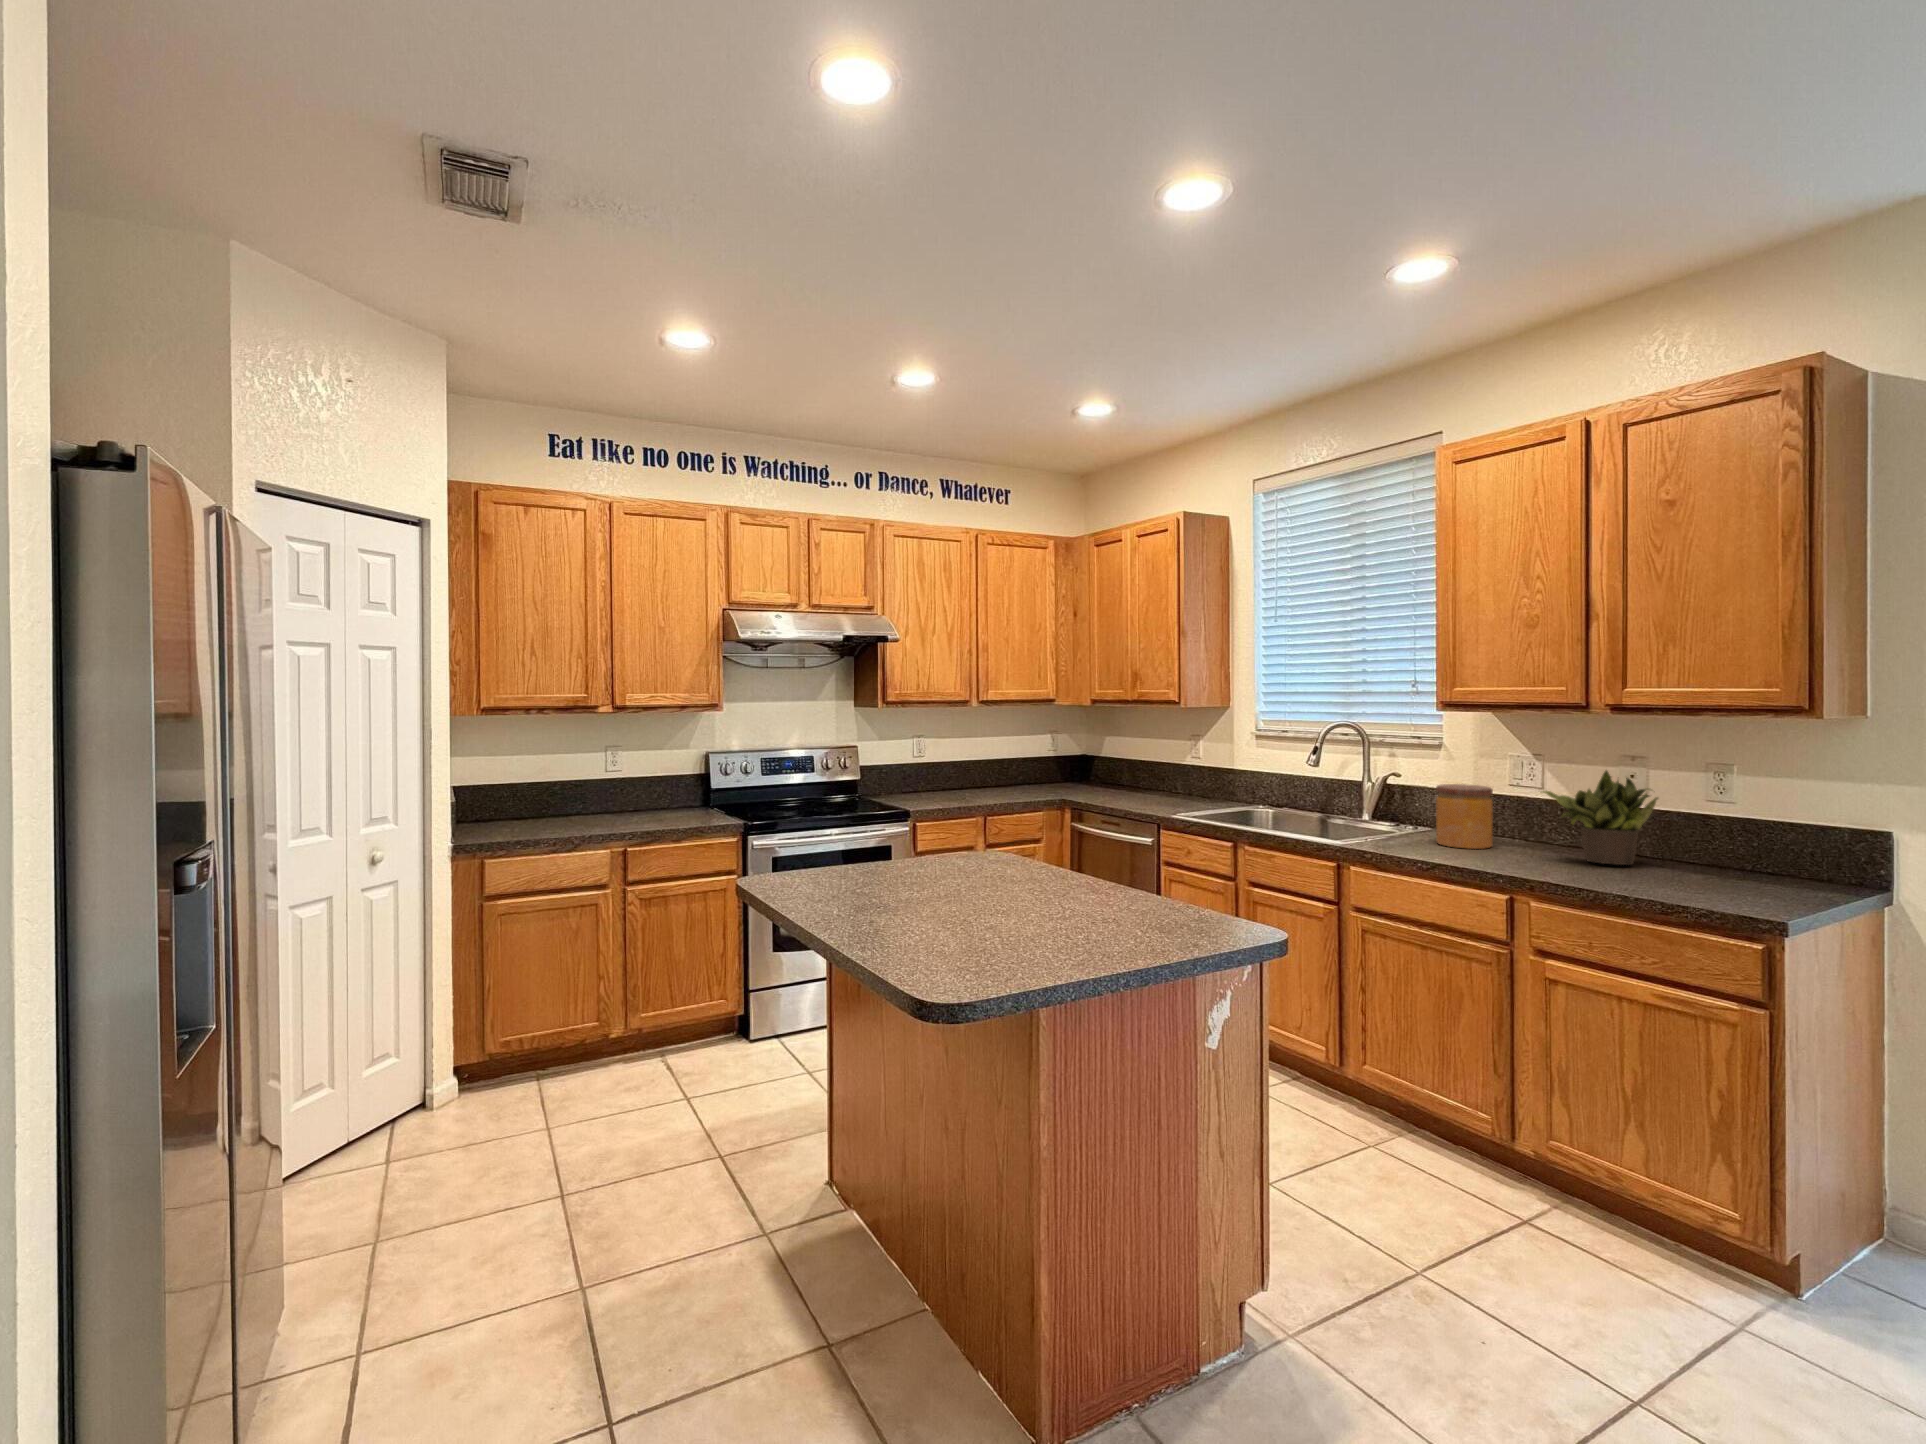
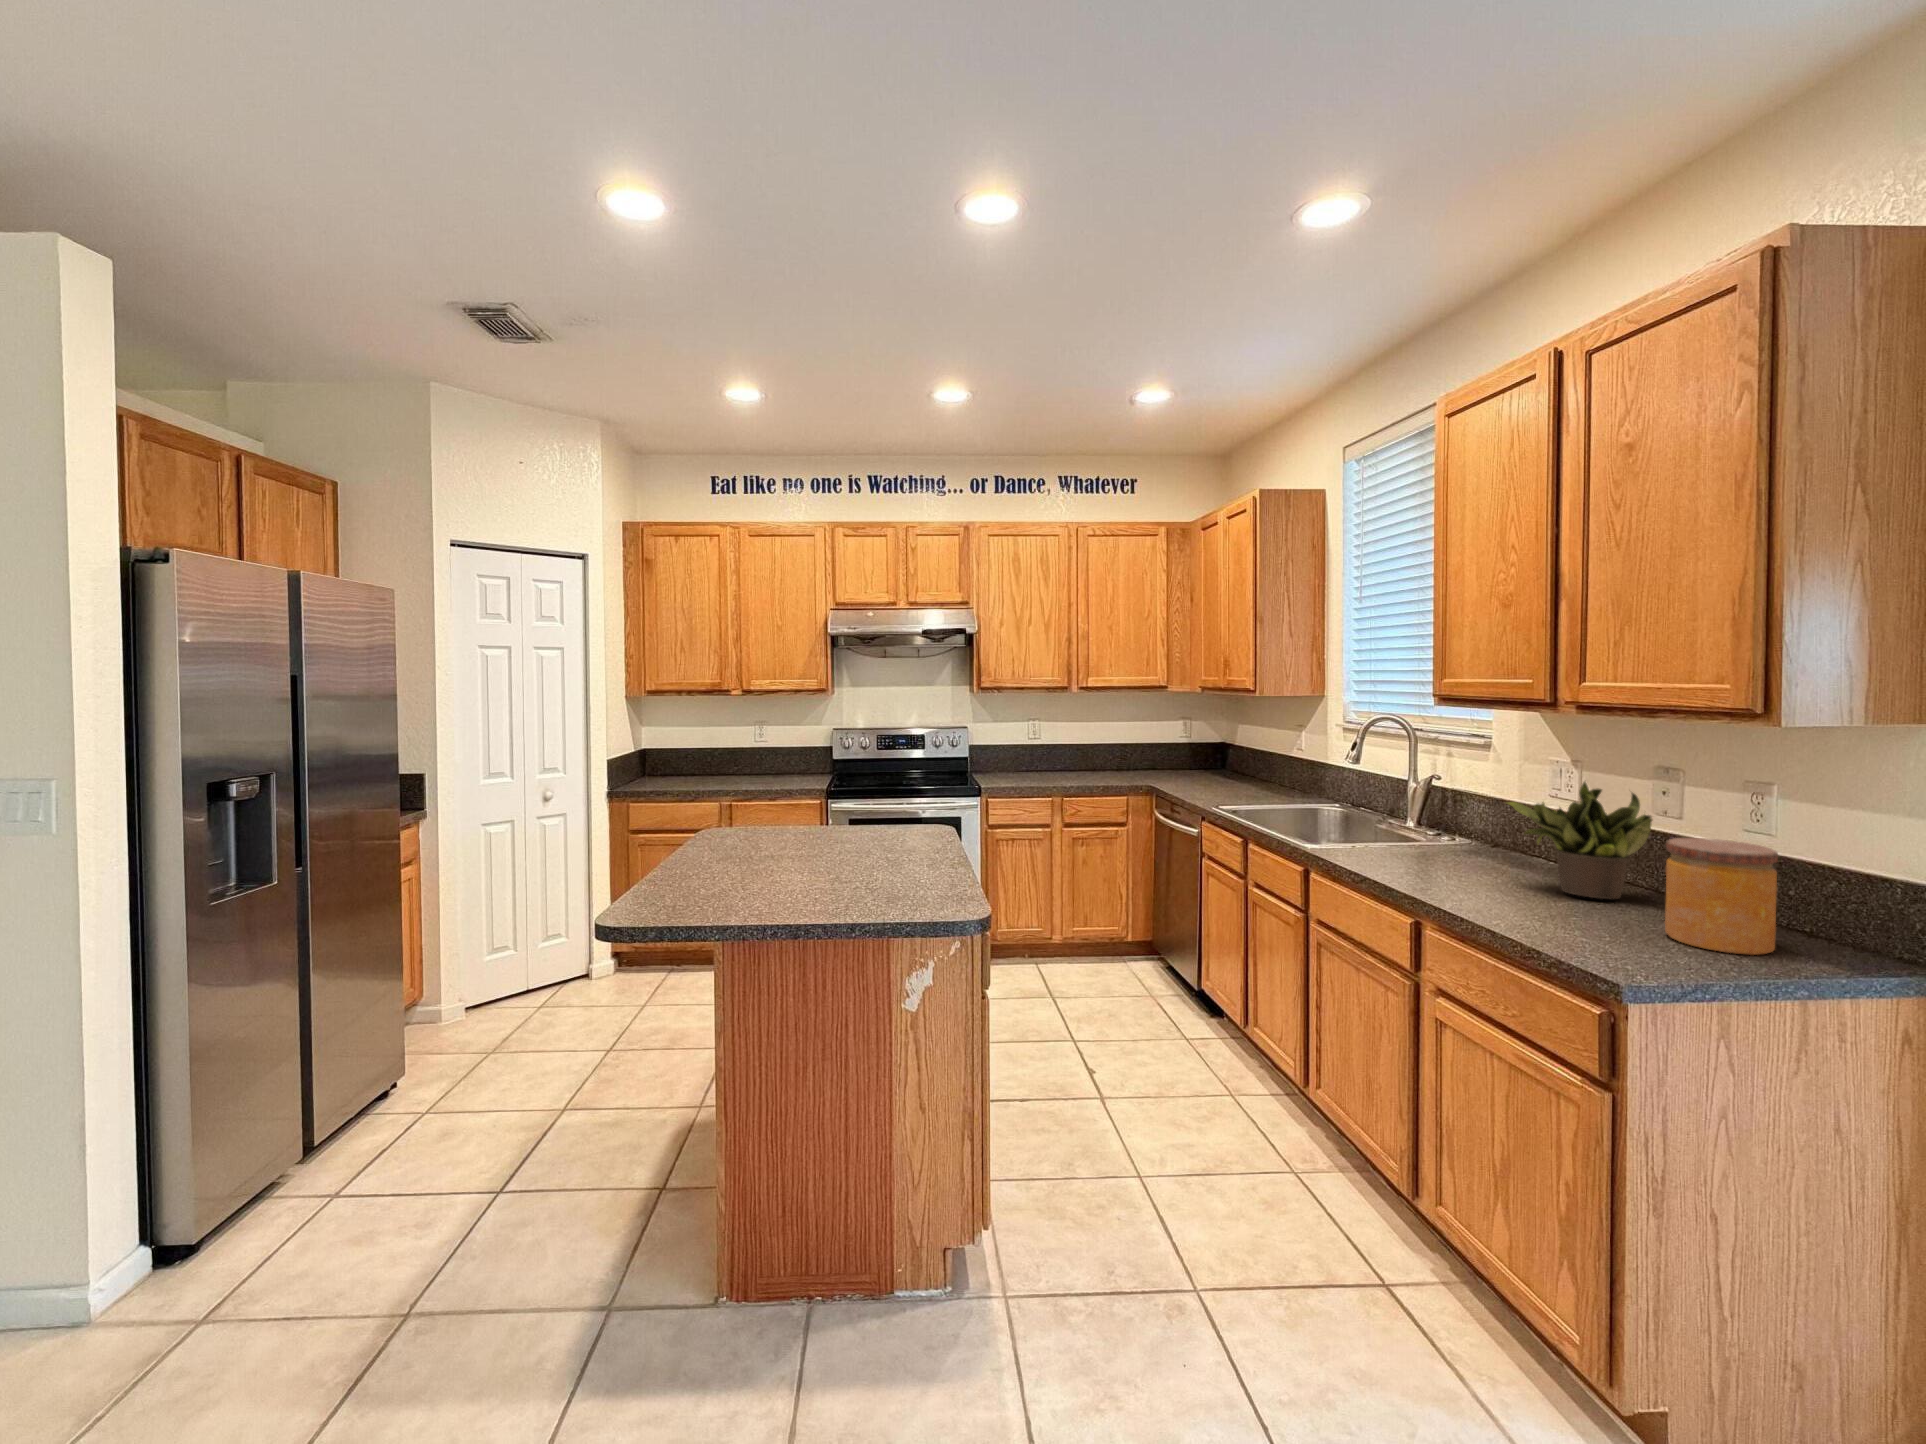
jar: present [1436,784,1493,849] -> present [1665,838,1778,955]

